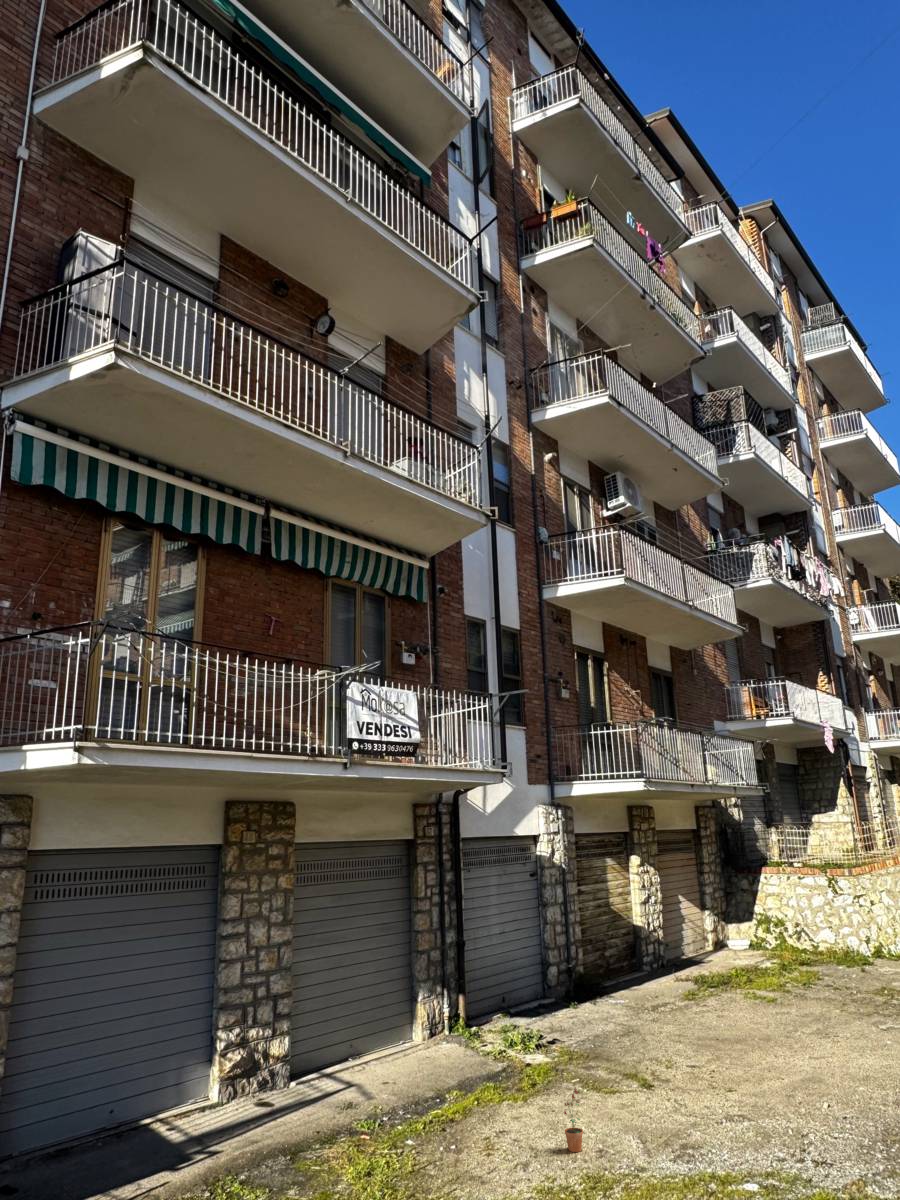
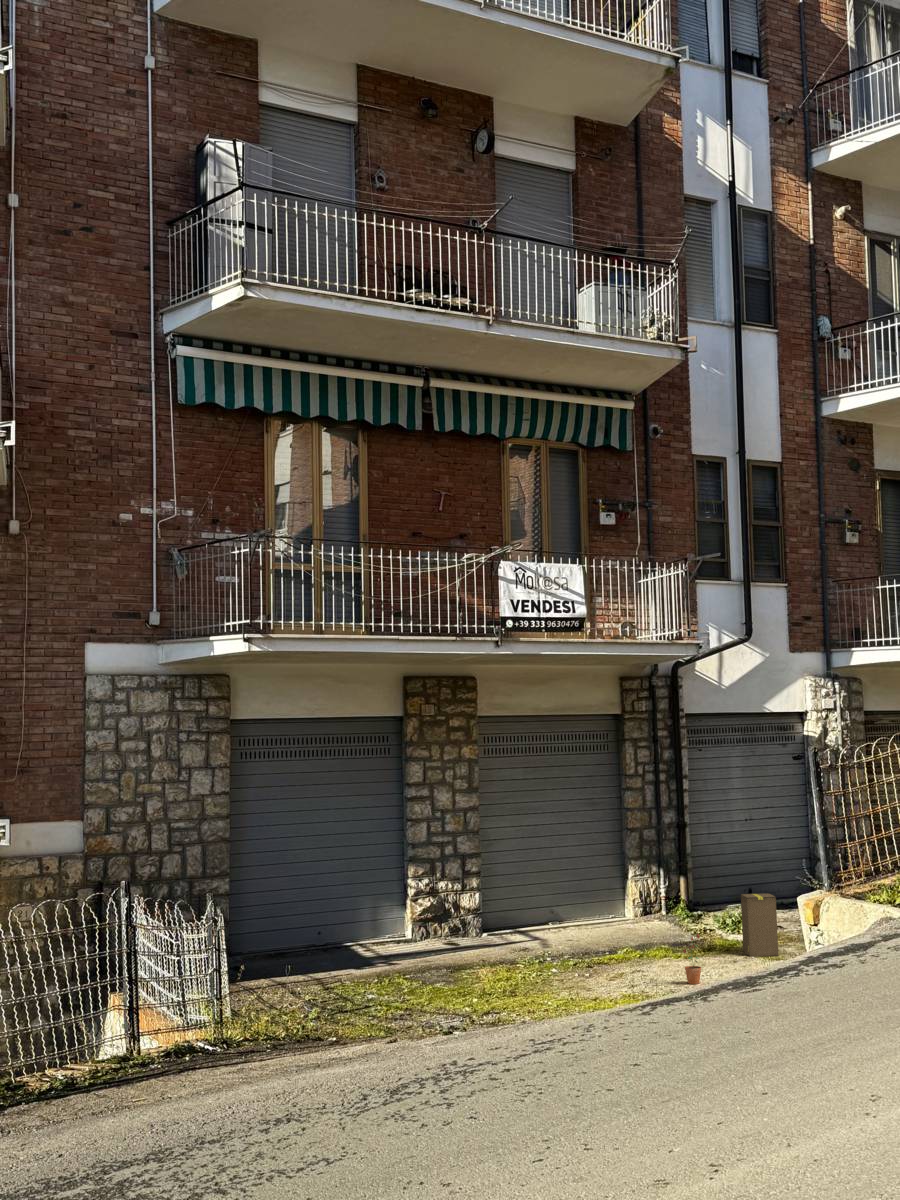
cardboard box: none [562,1019,605,1092] -> present [741,893,778,956]

